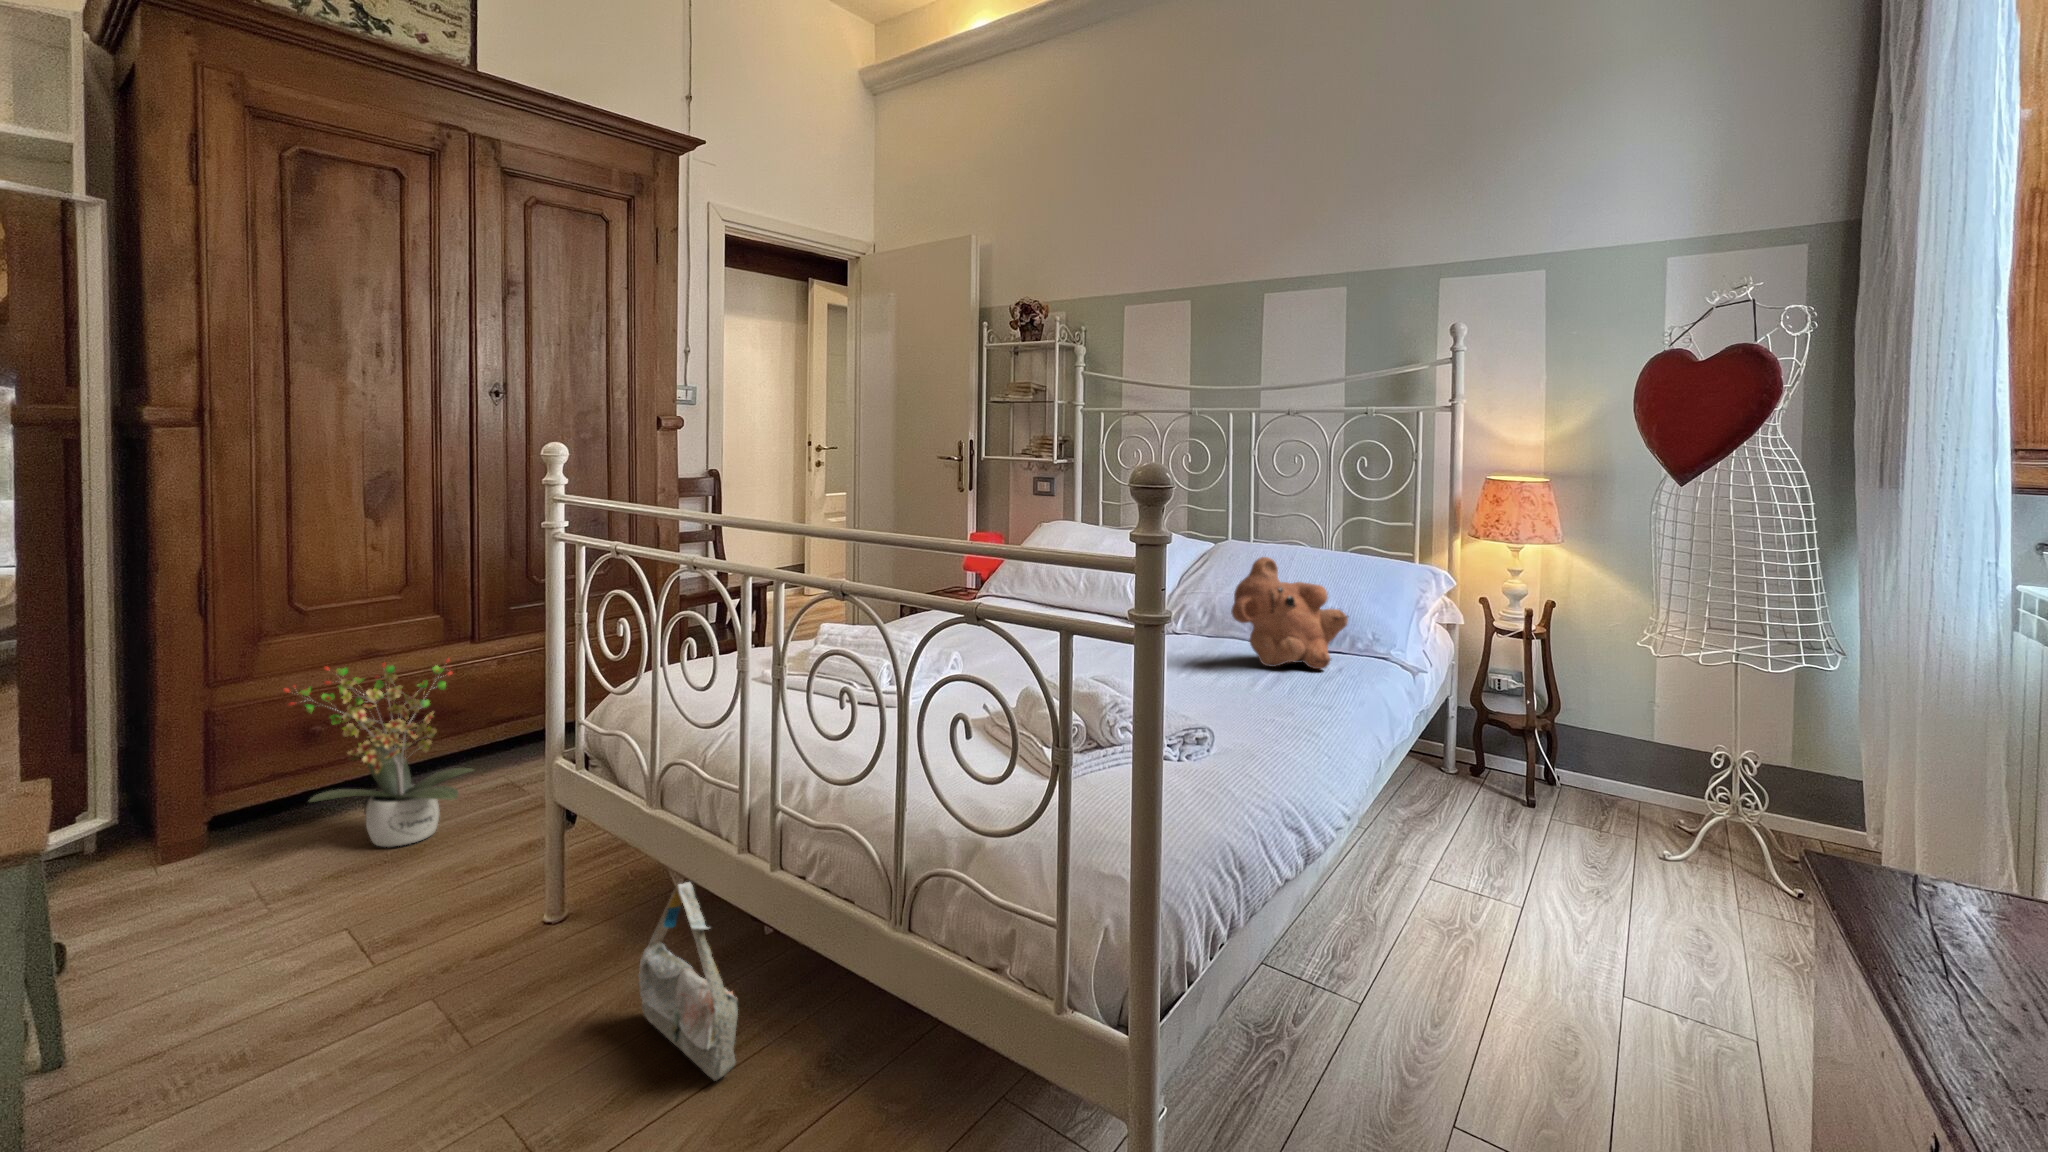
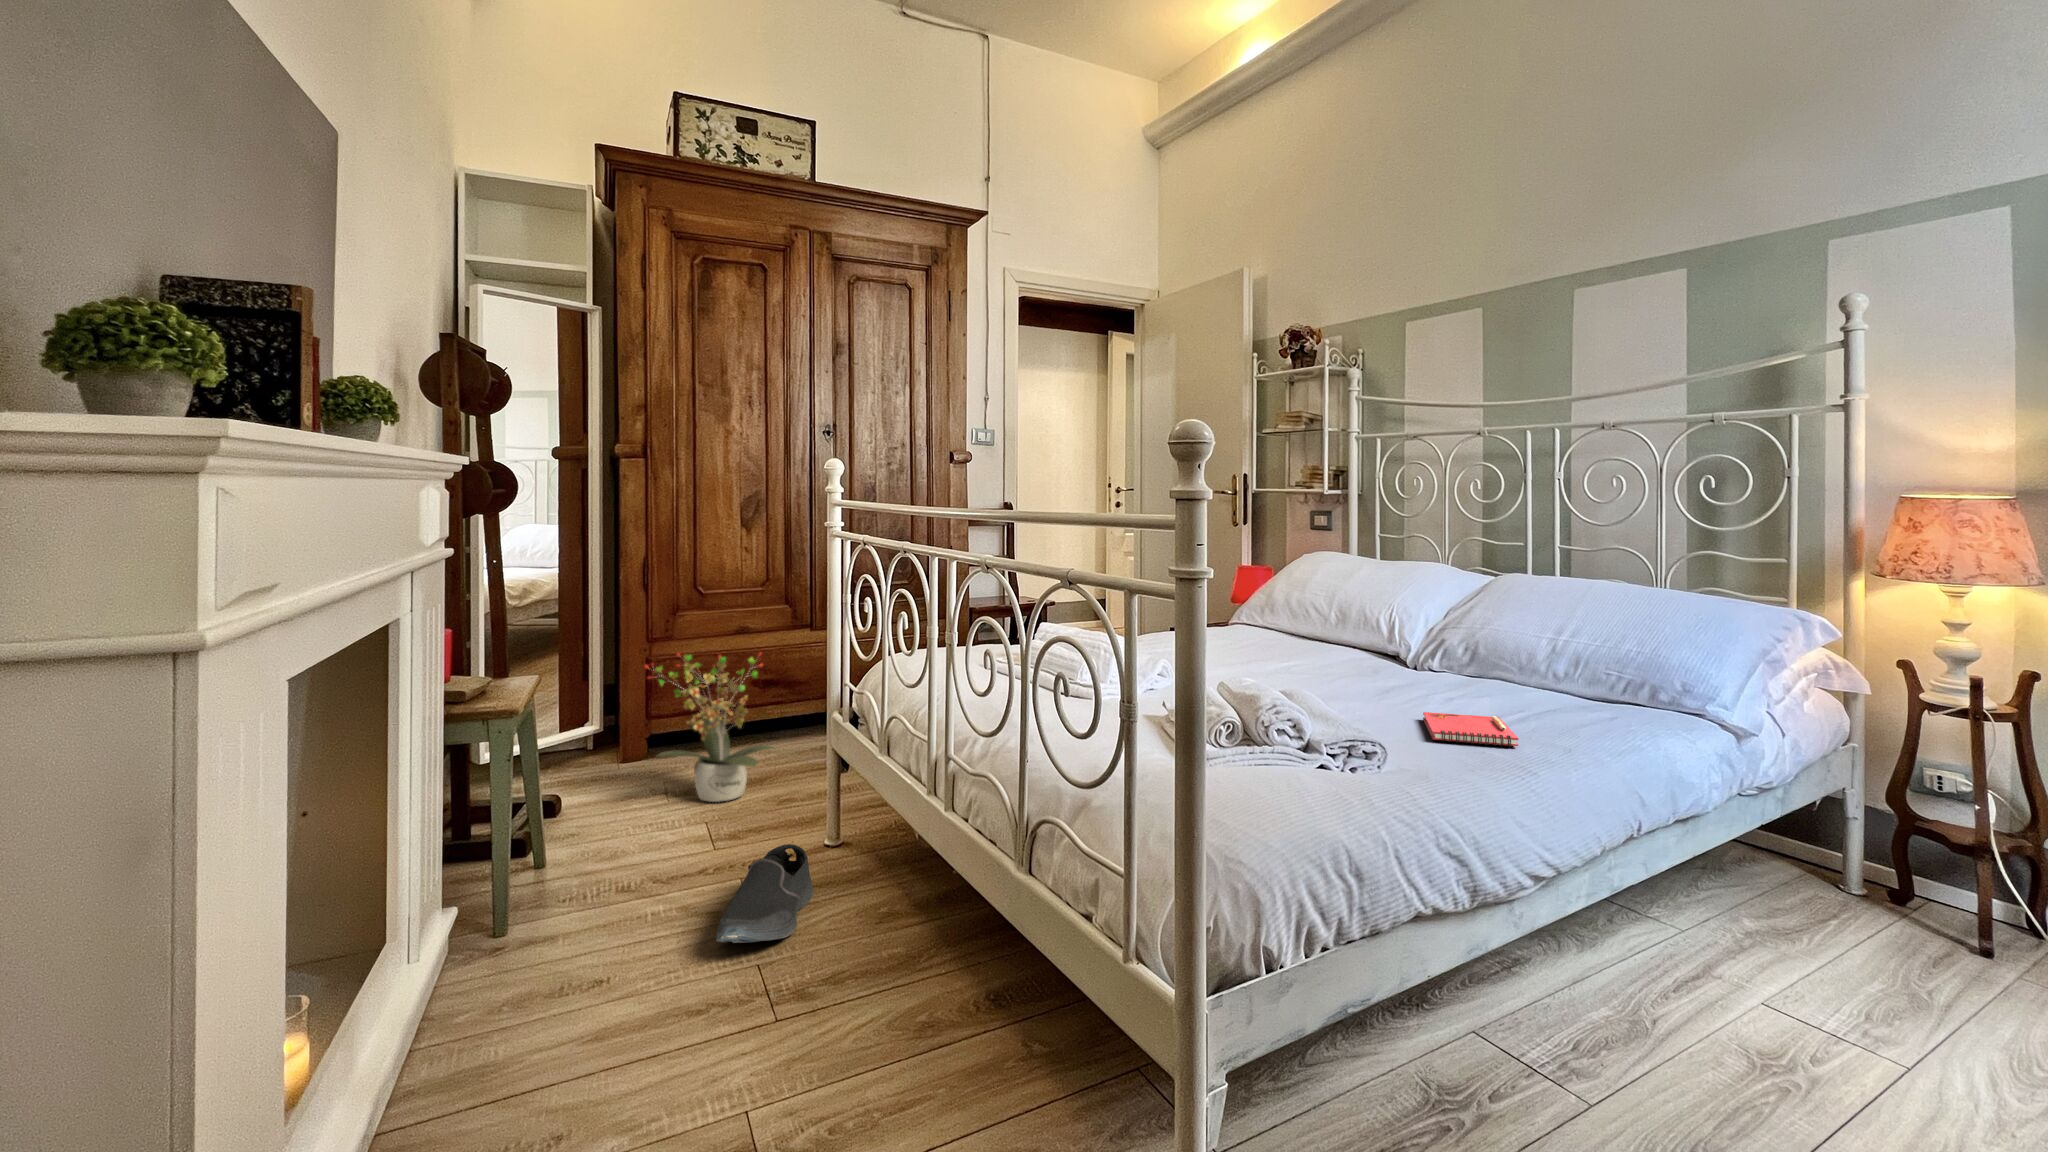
teddy bear: present [1231,557,1348,669] -> none [1473,578,1632,710]
notebook: none [1205,686,1298,716] -> present [1423,712,1518,747]
bag: present [639,882,738,1081] -> none [838,836,904,1018]
shoe: none [473,893,577,1032] -> present [716,844,814,943]

